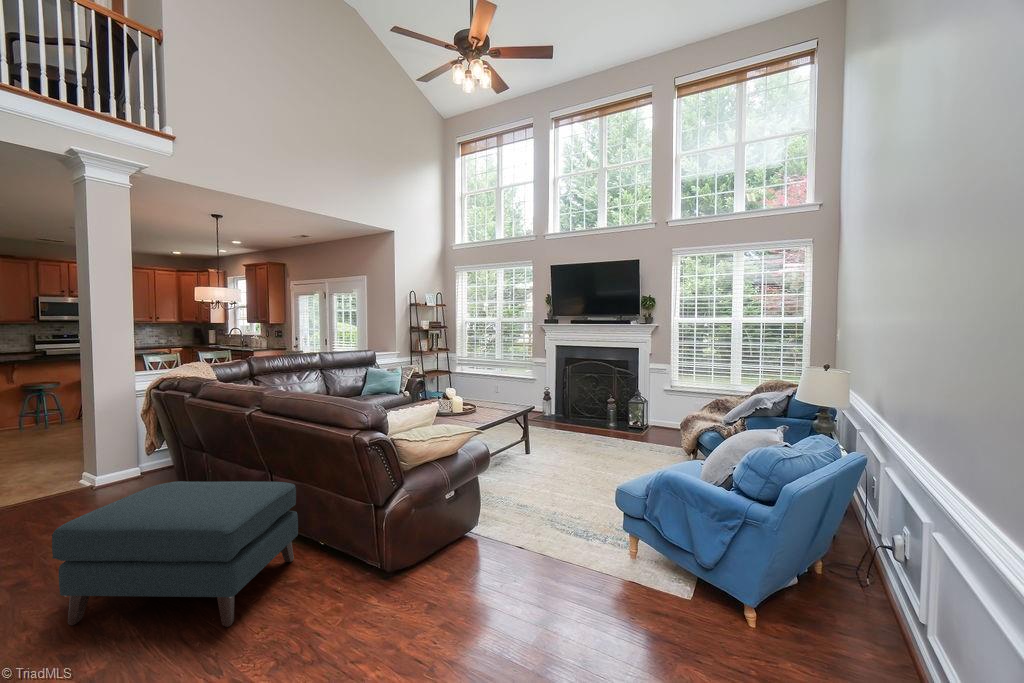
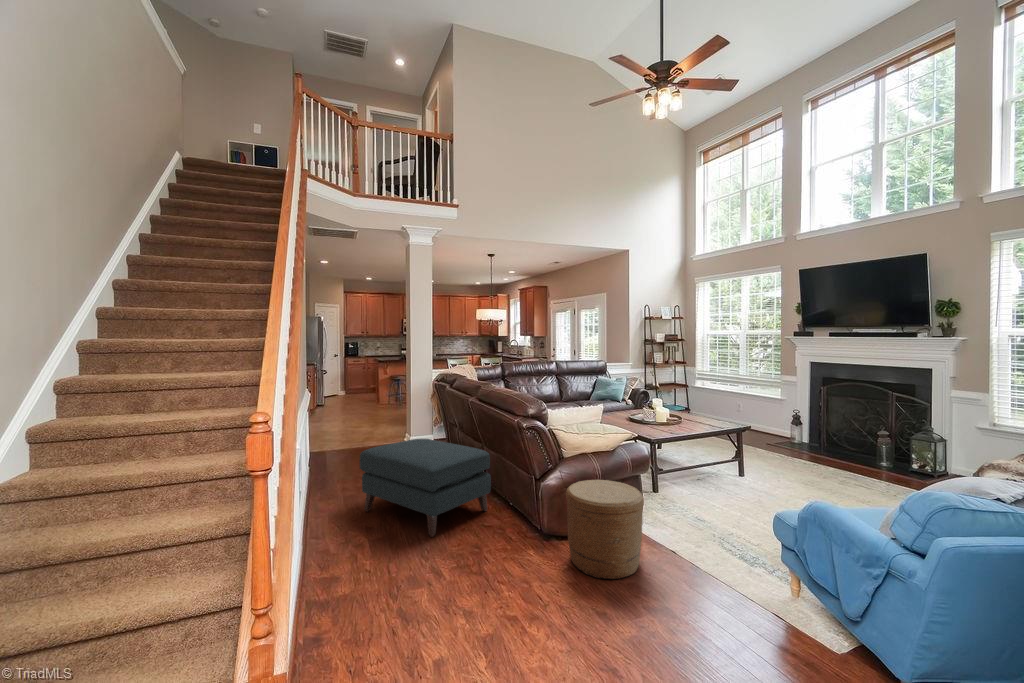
woven basket: none [427,488,513,602] -> present [566,480,644,579]

